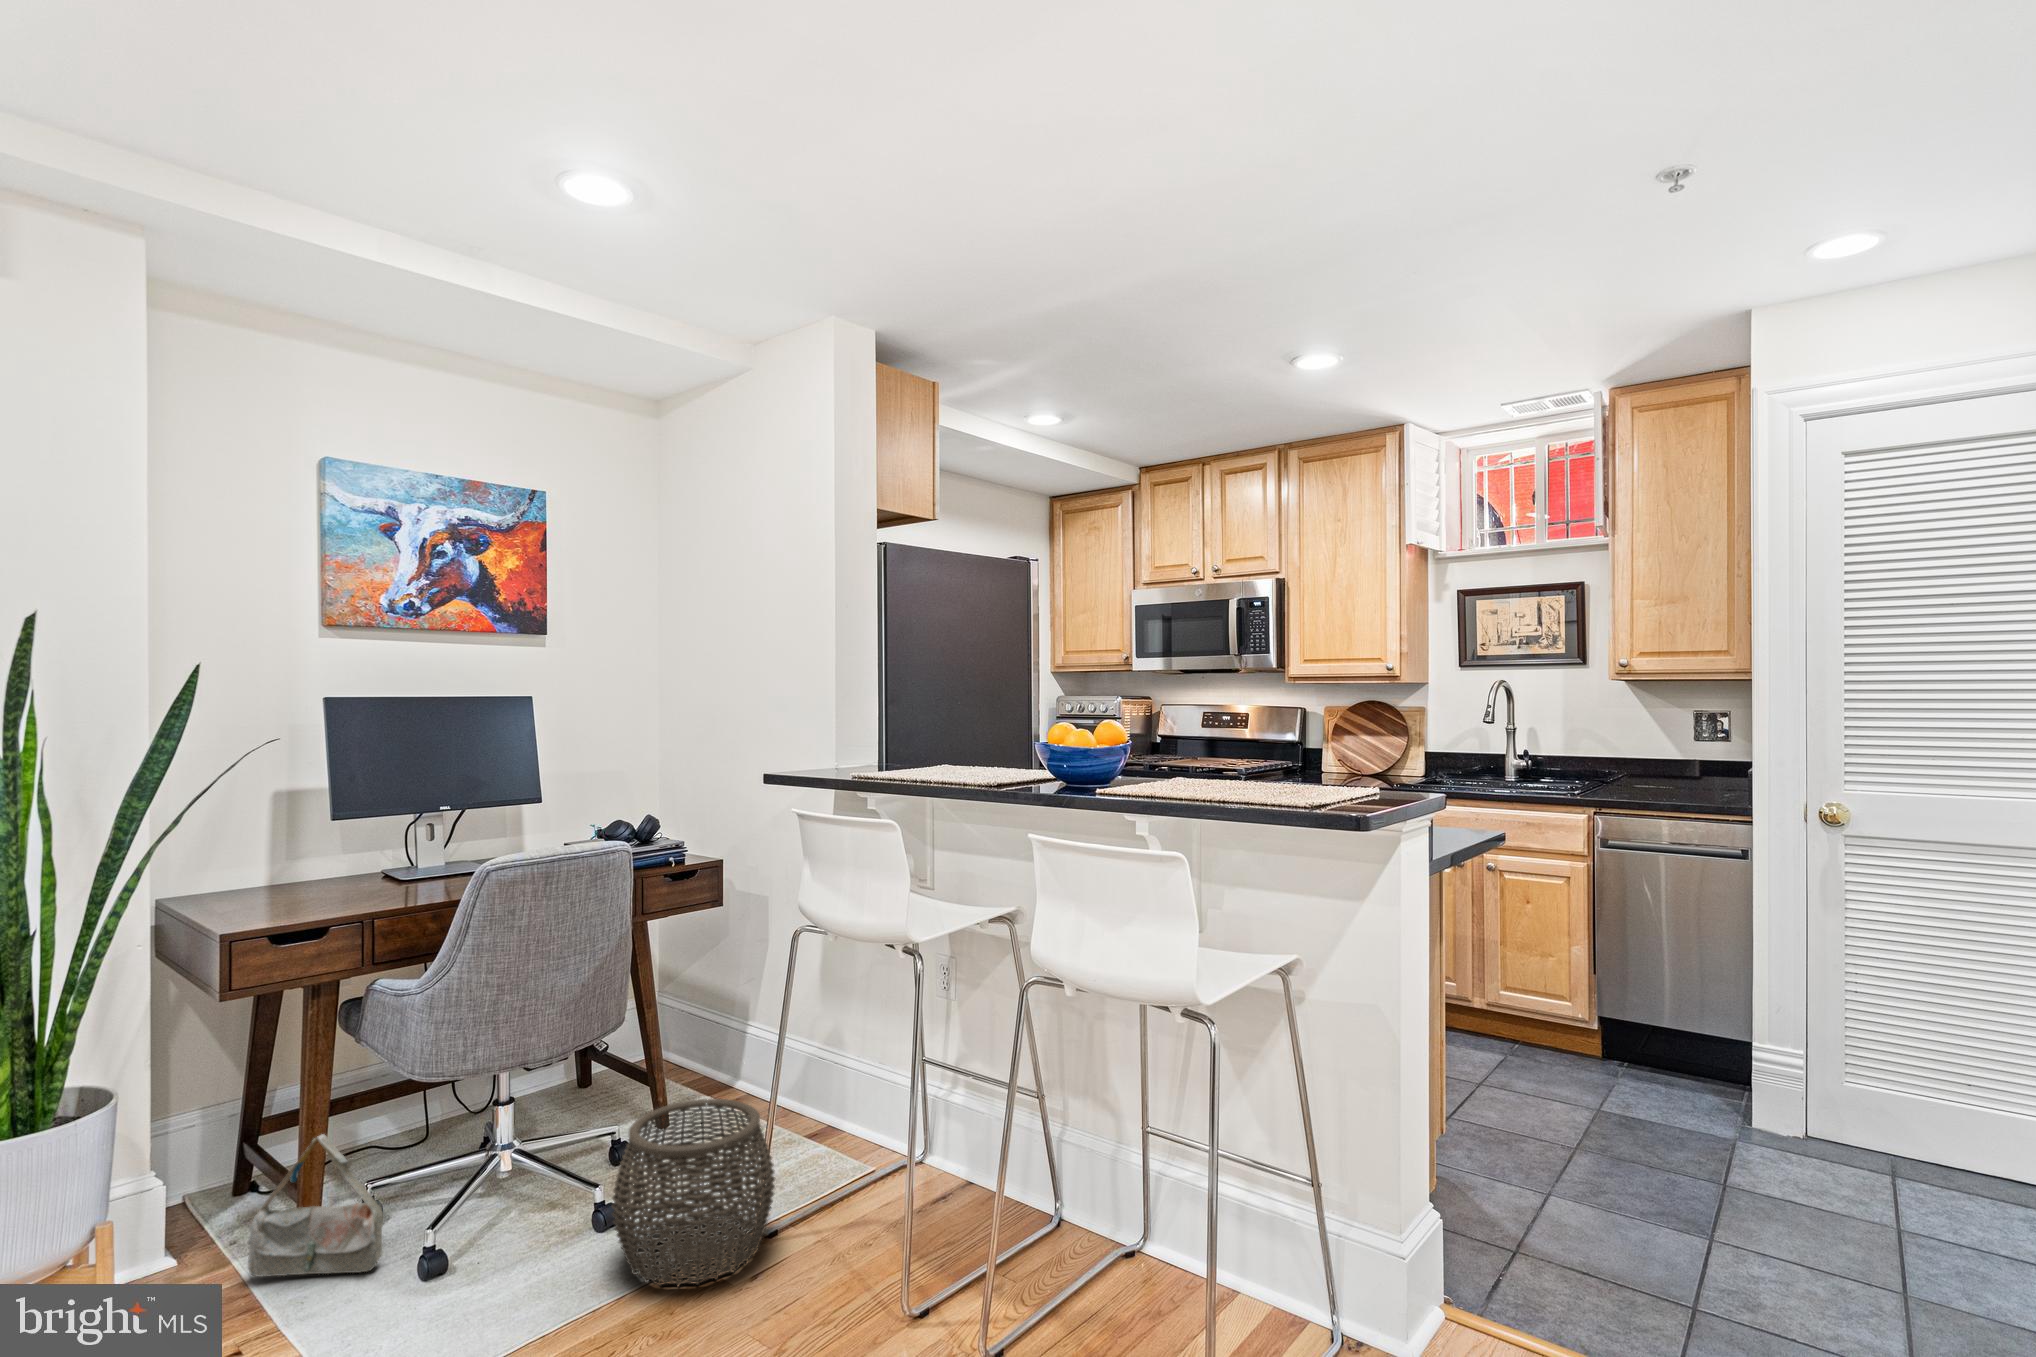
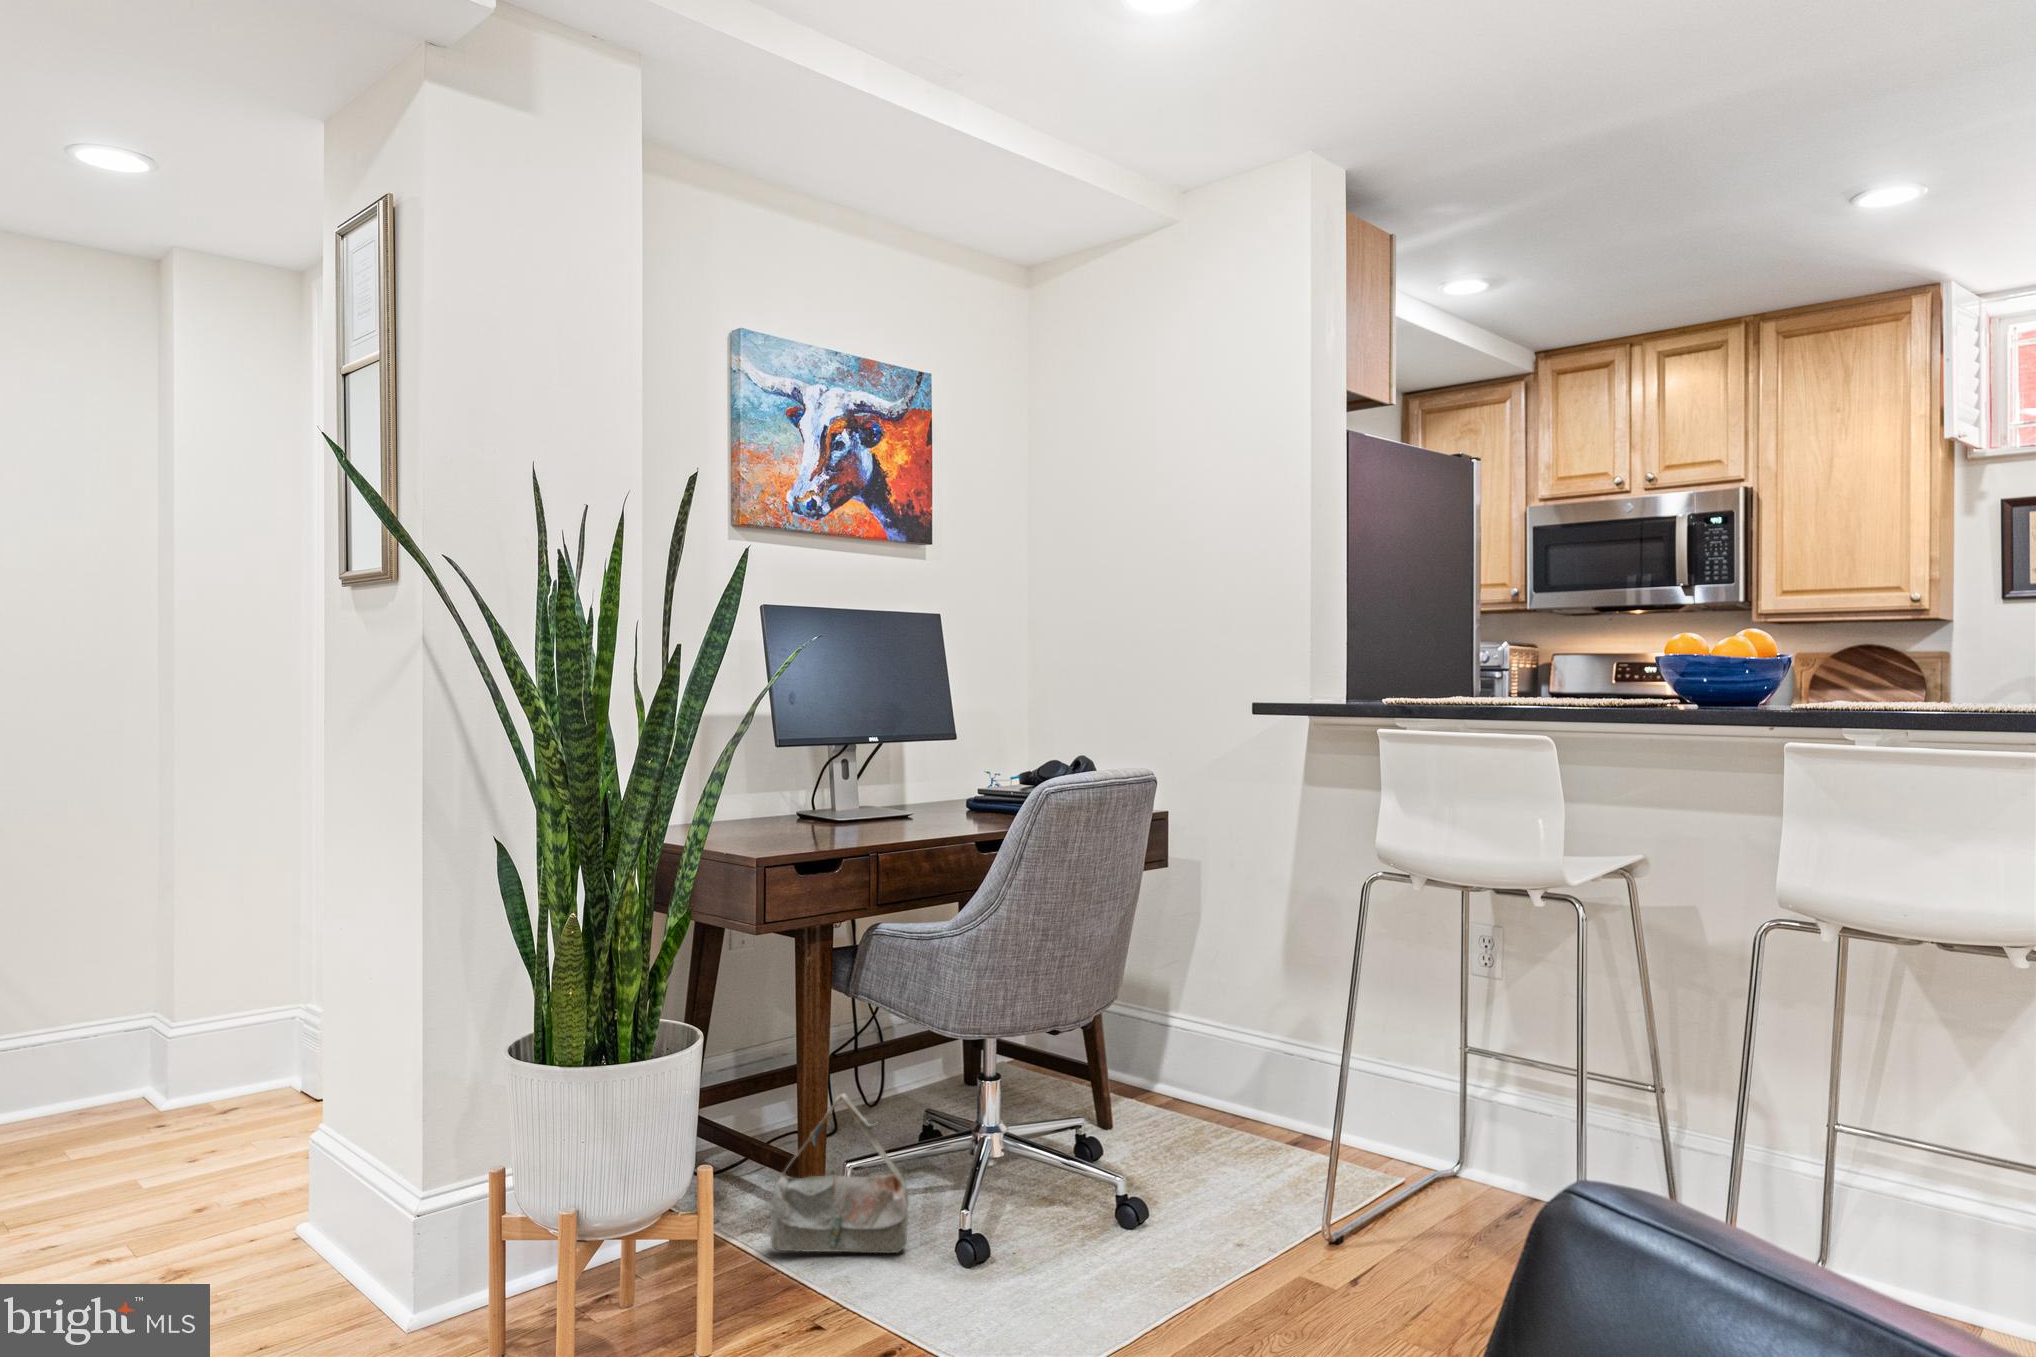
woven basket: present [612,1099,775,1286] -> none [1173,1076,1360,1287]

